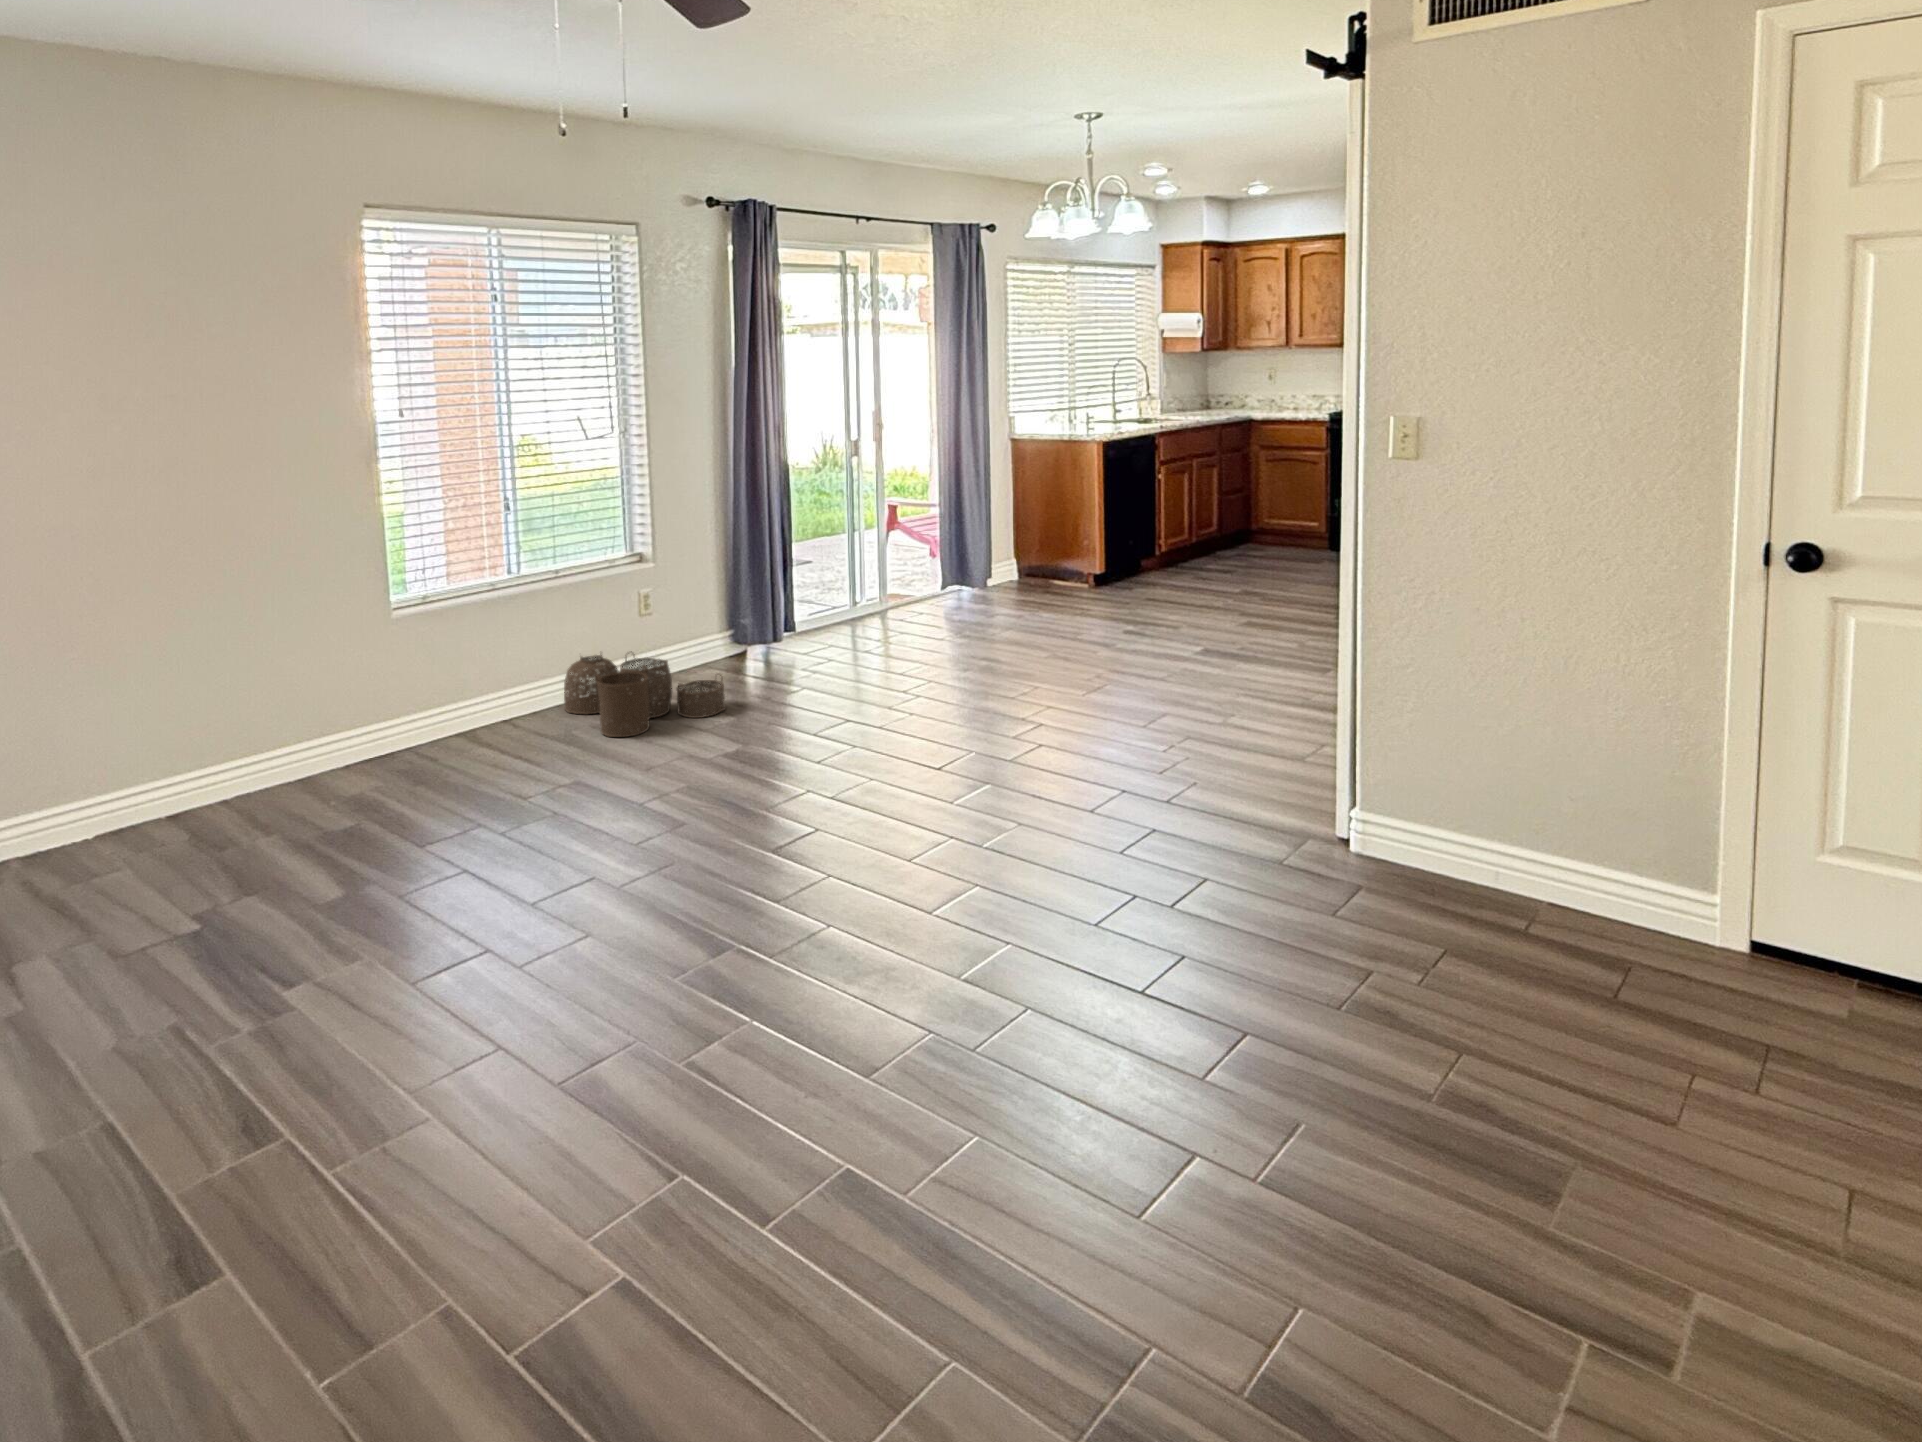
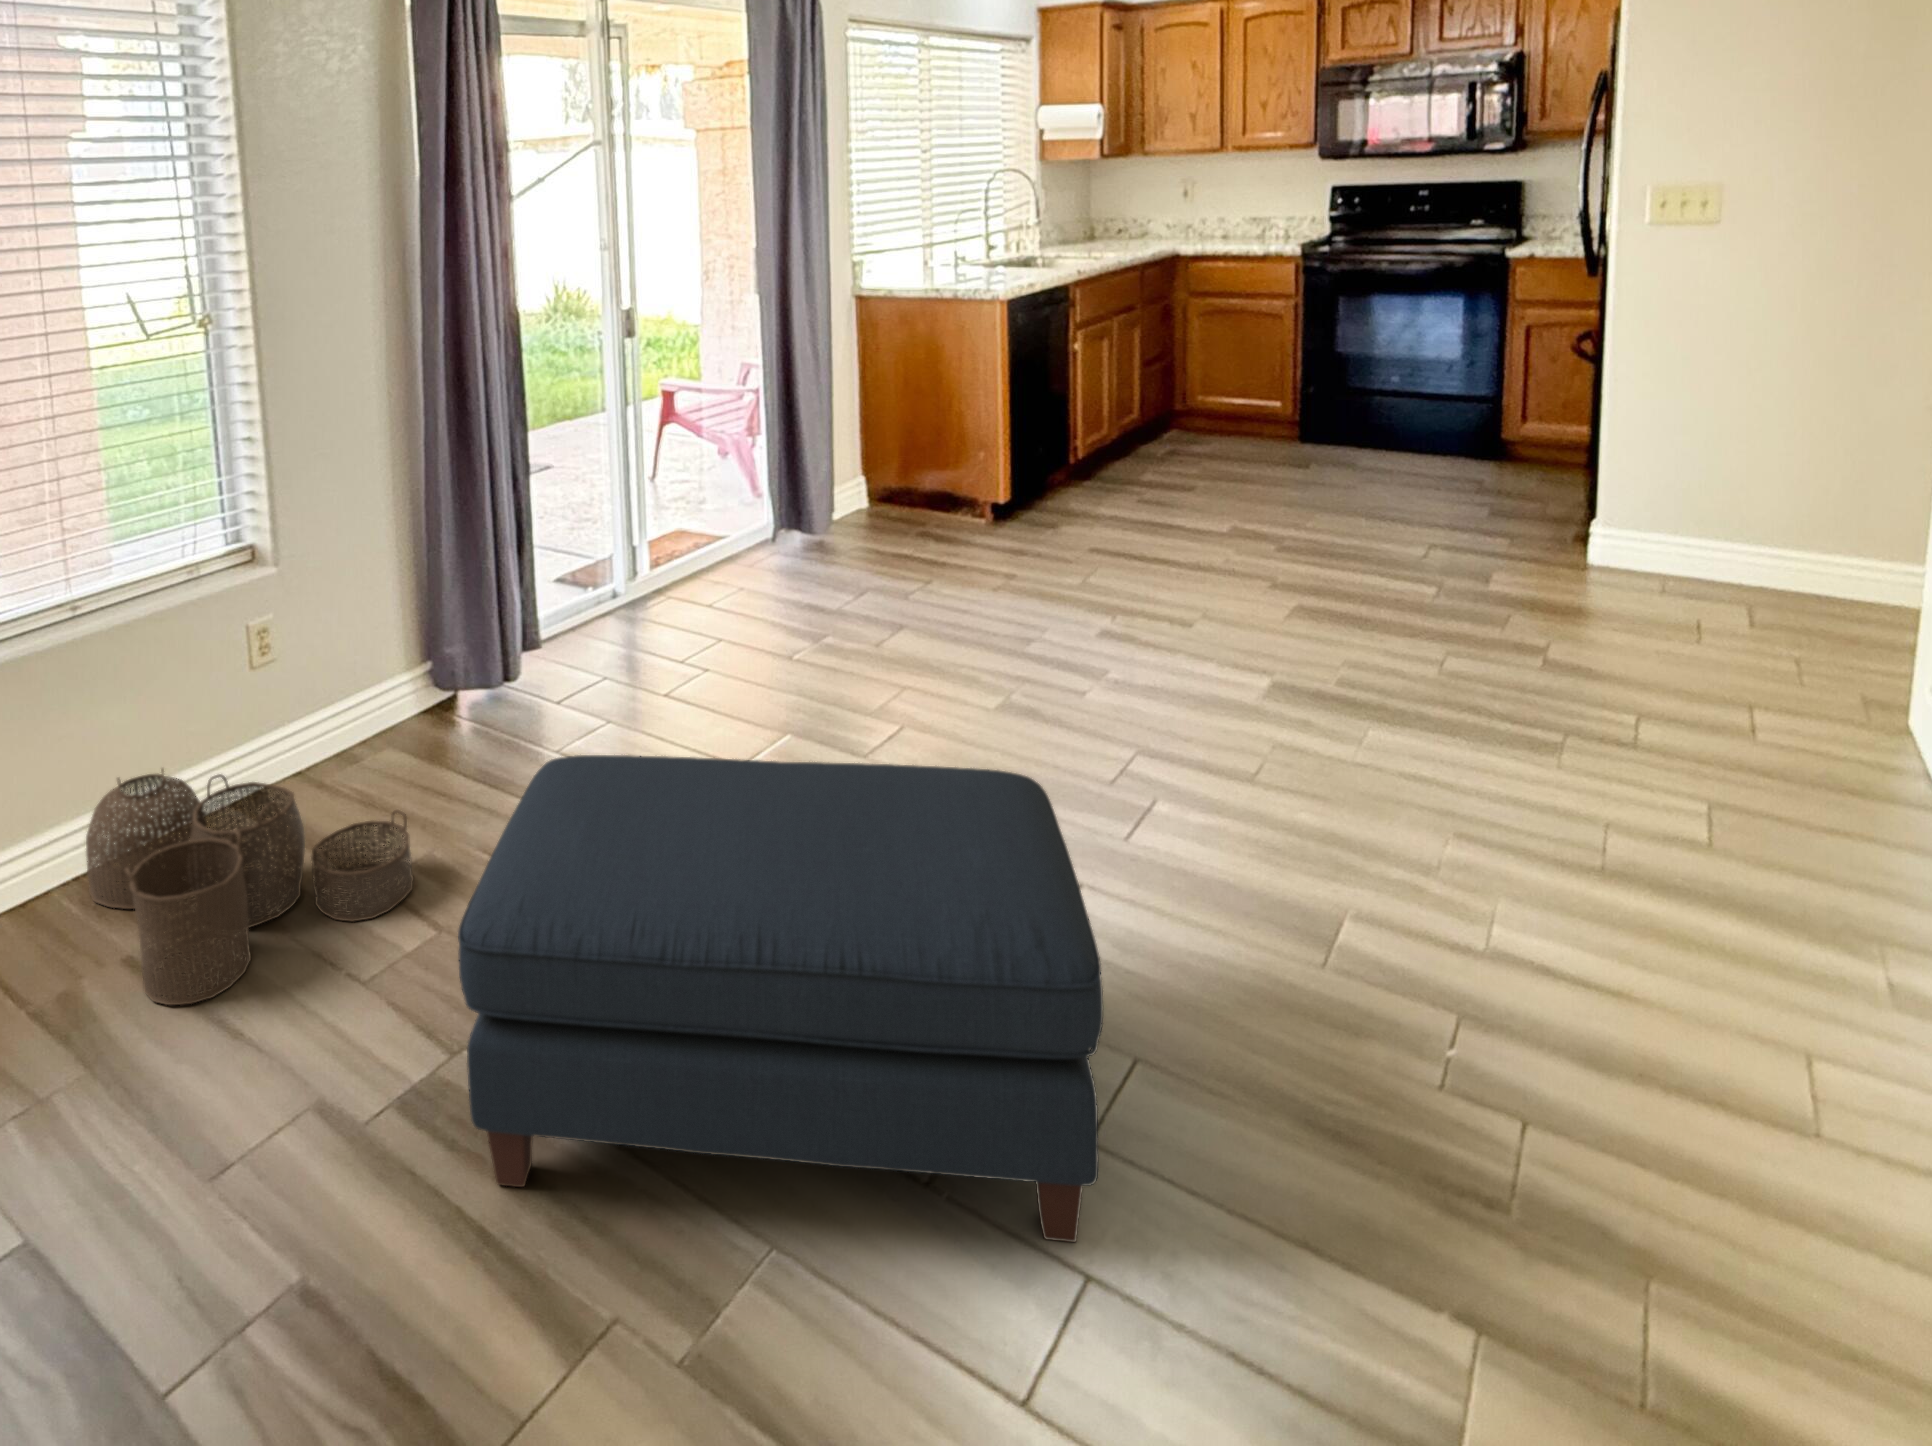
ottoman: none [750,626,1011,783] -> present [458,755,1103,1242]

